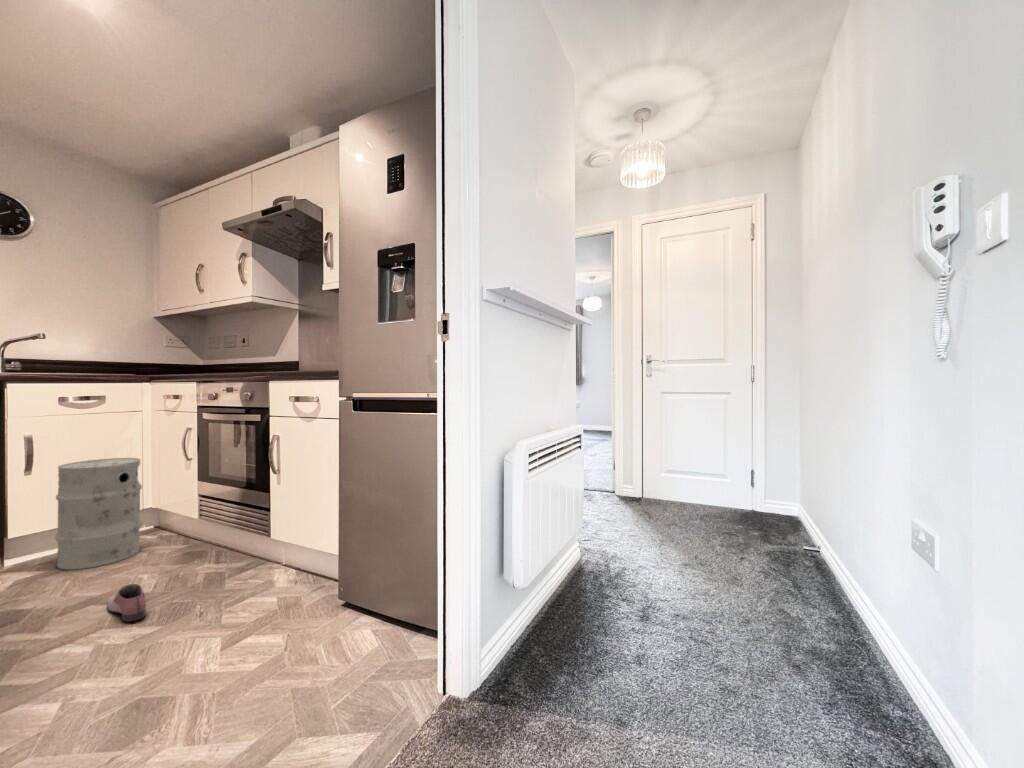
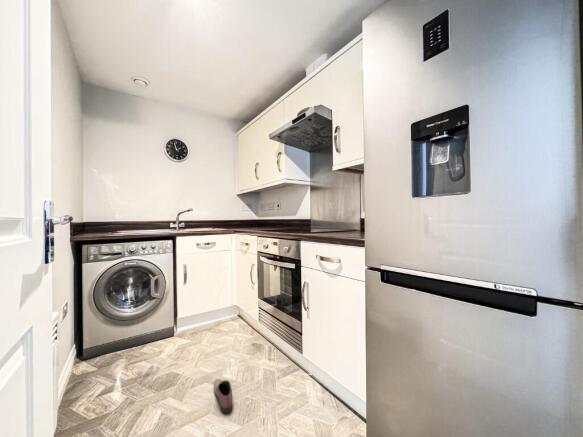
trash can: present [55,458,142,570] -> none [196,276,233,341]

